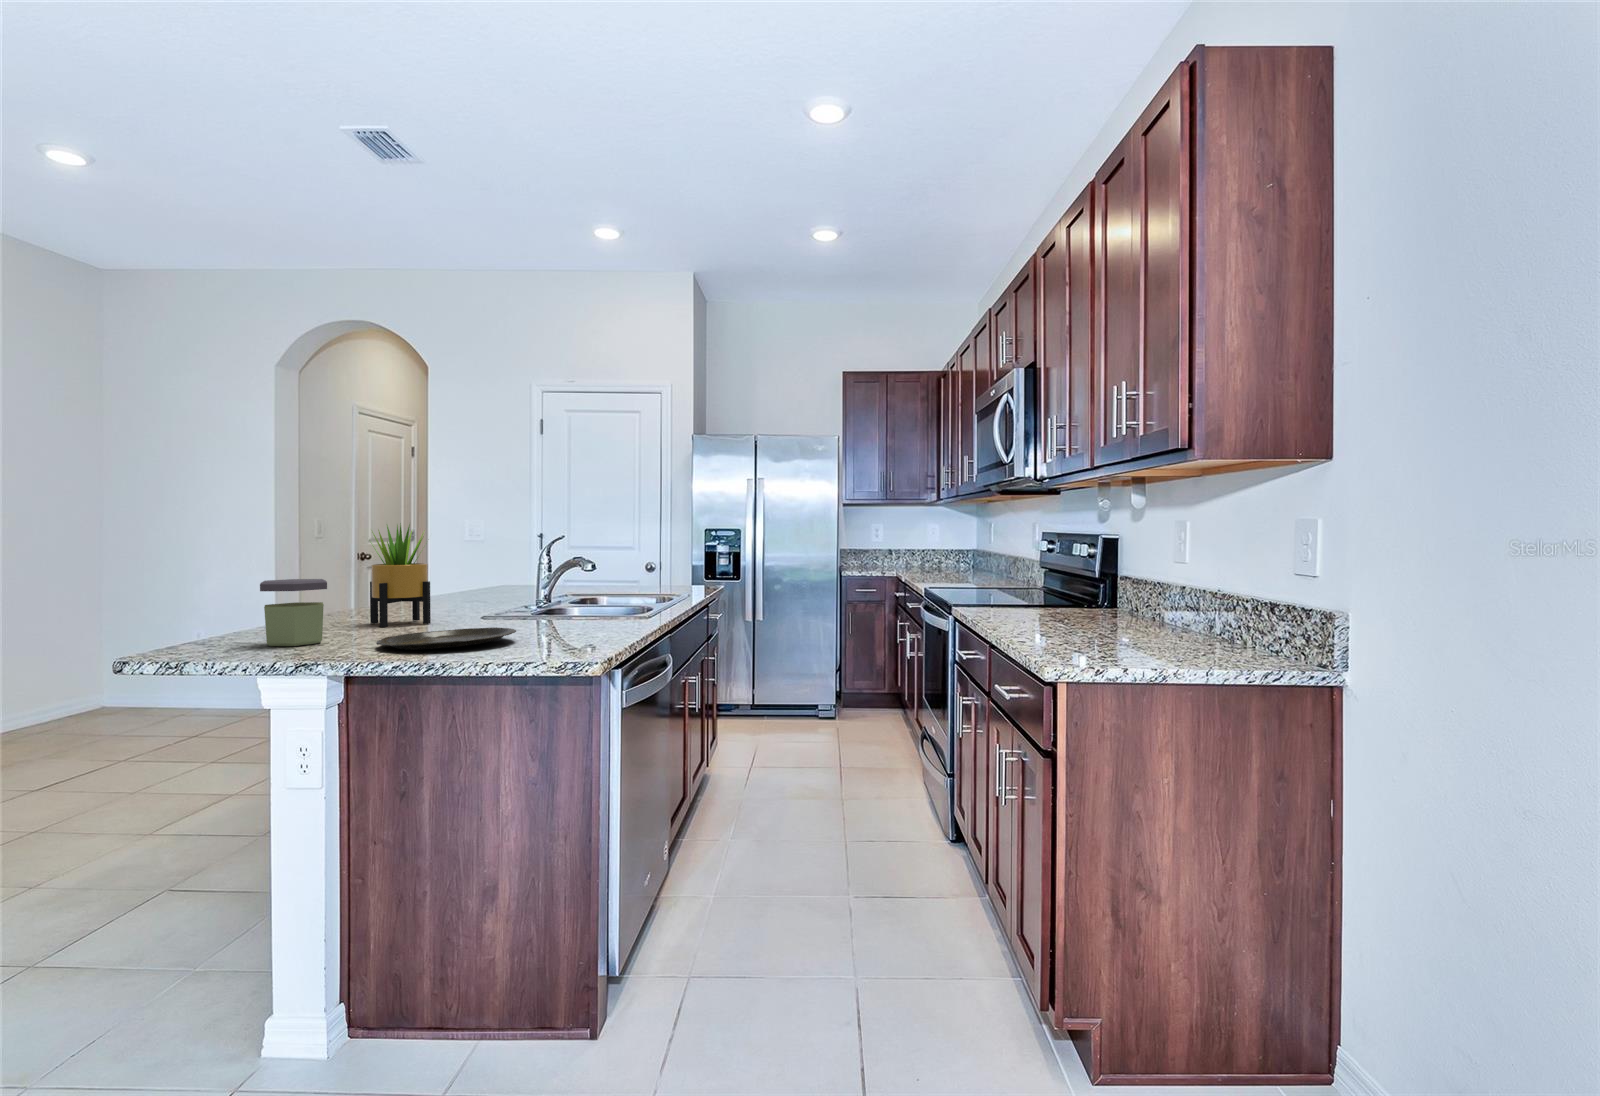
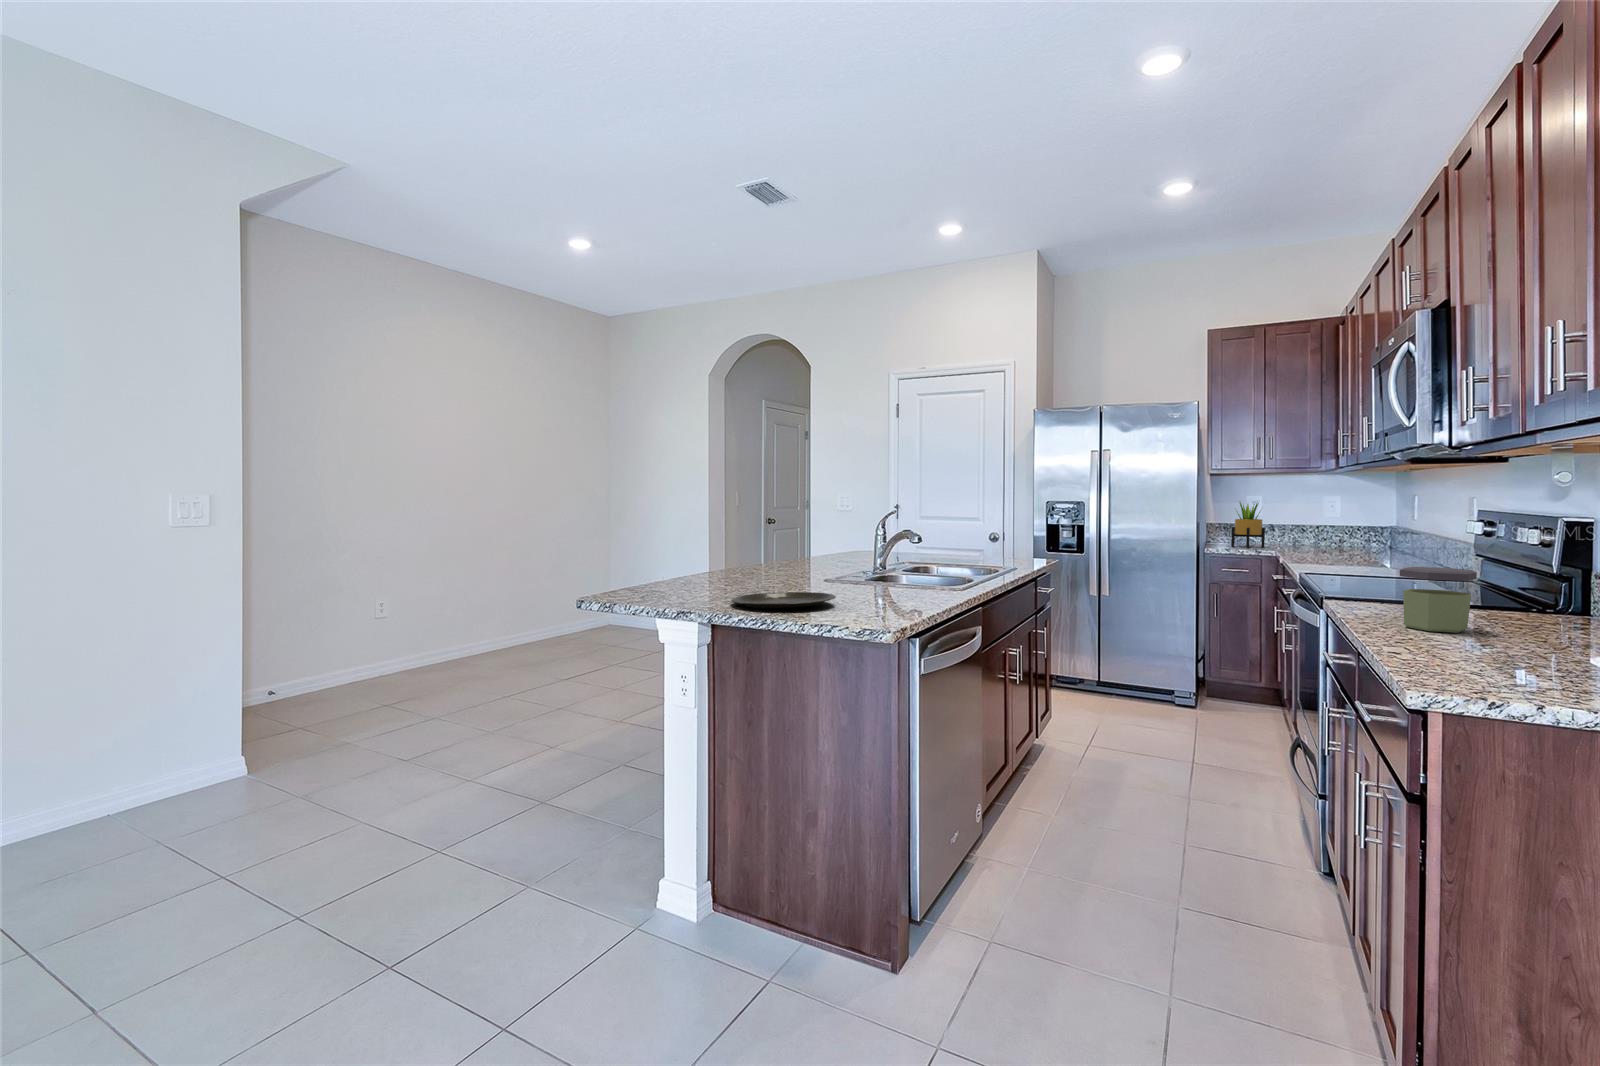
potted plant: present [370,525,431,627] -> present [1231,502,1265,548]
jar: present [260,579,327,646] -> present [1400,567,1477,633]

